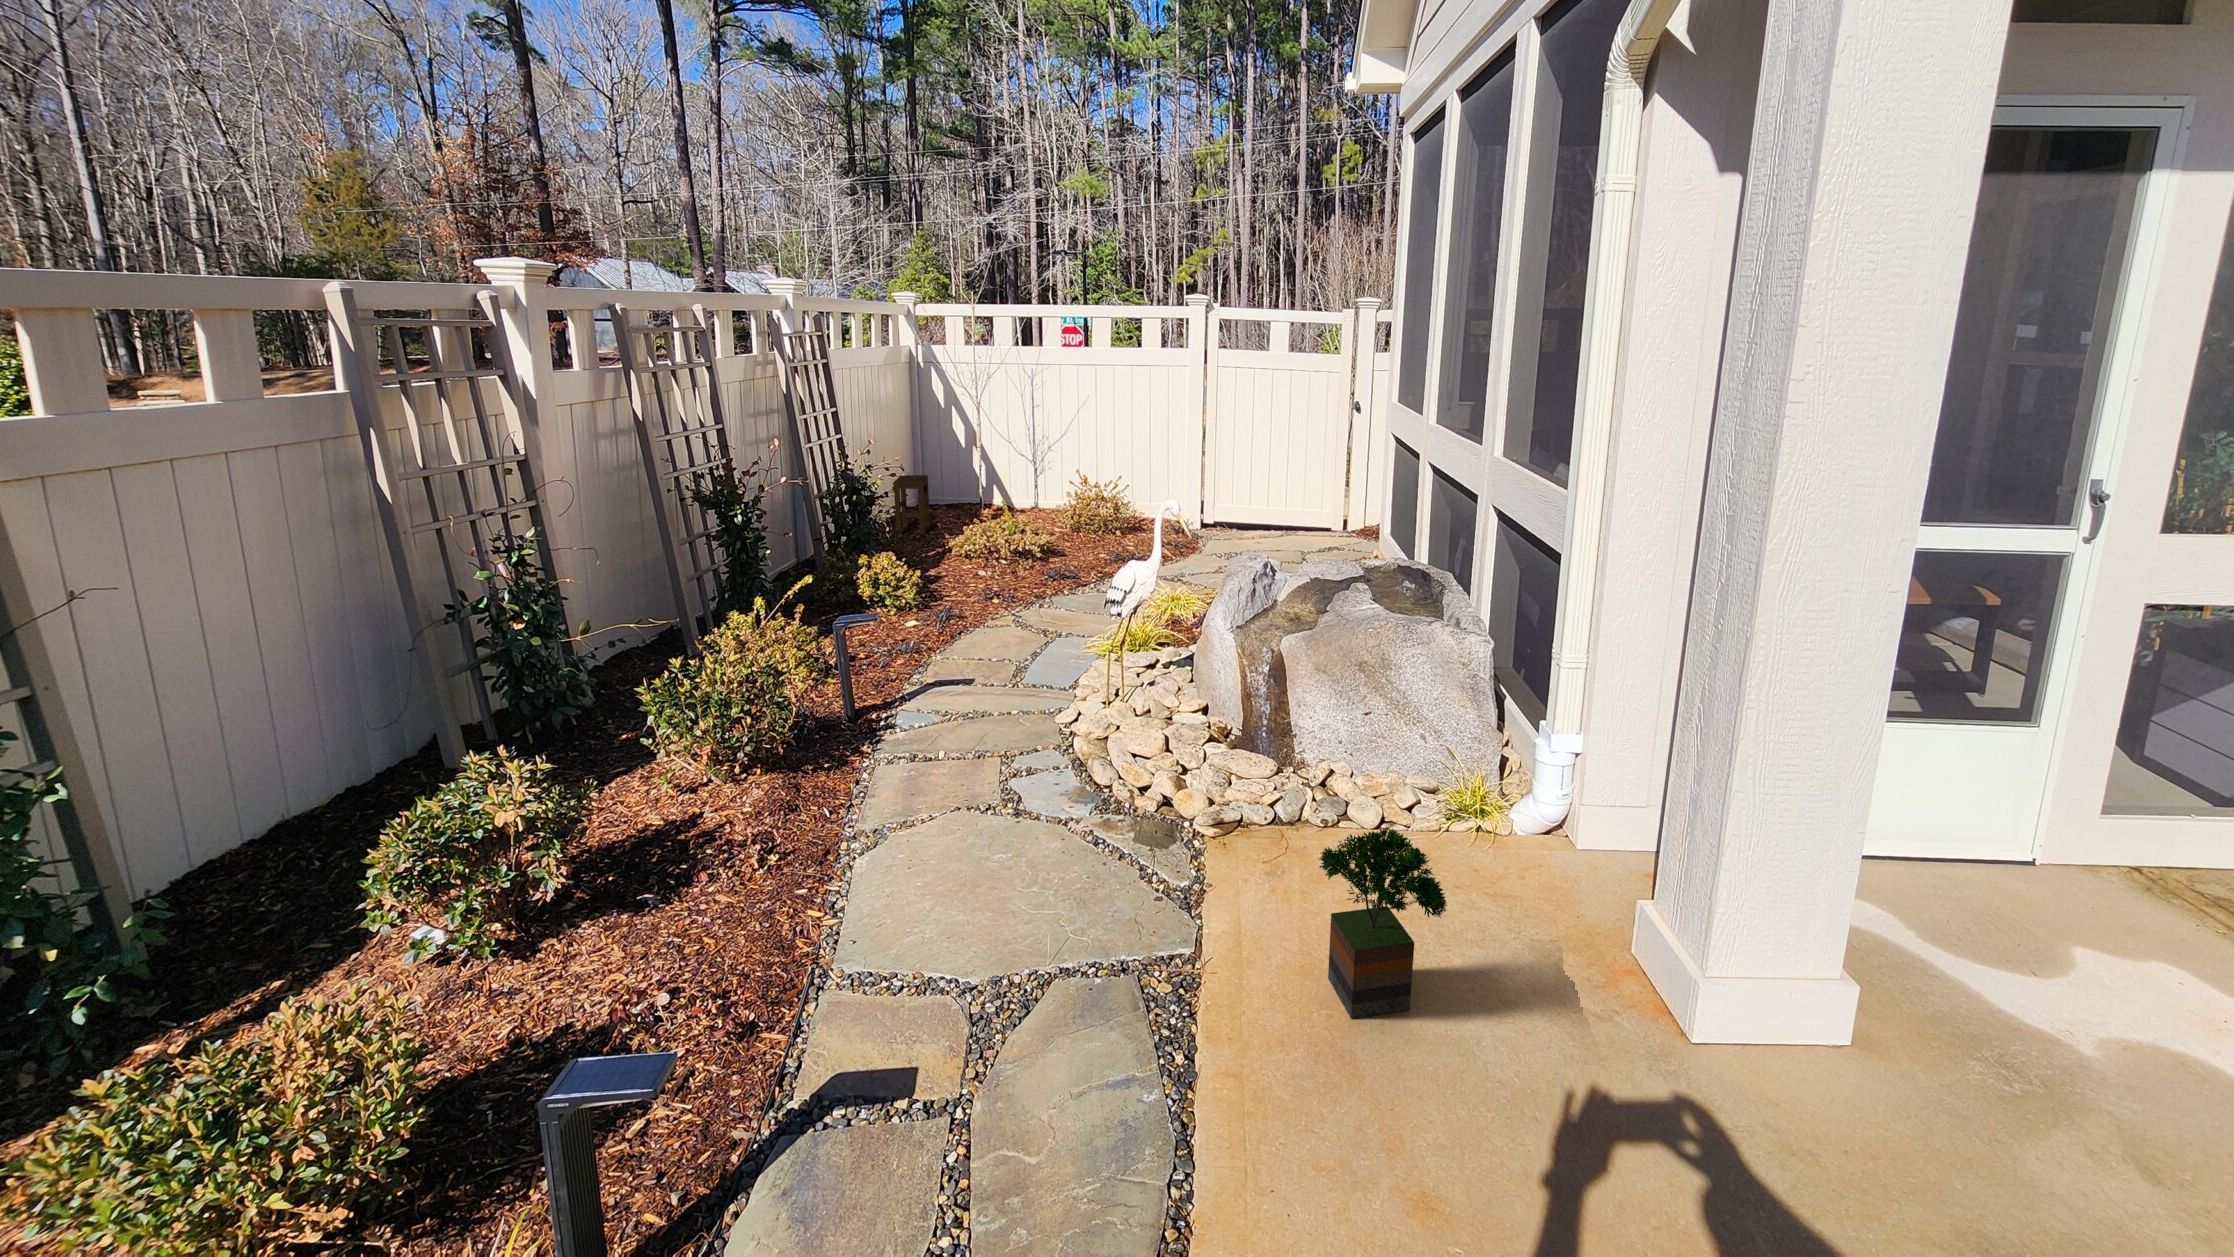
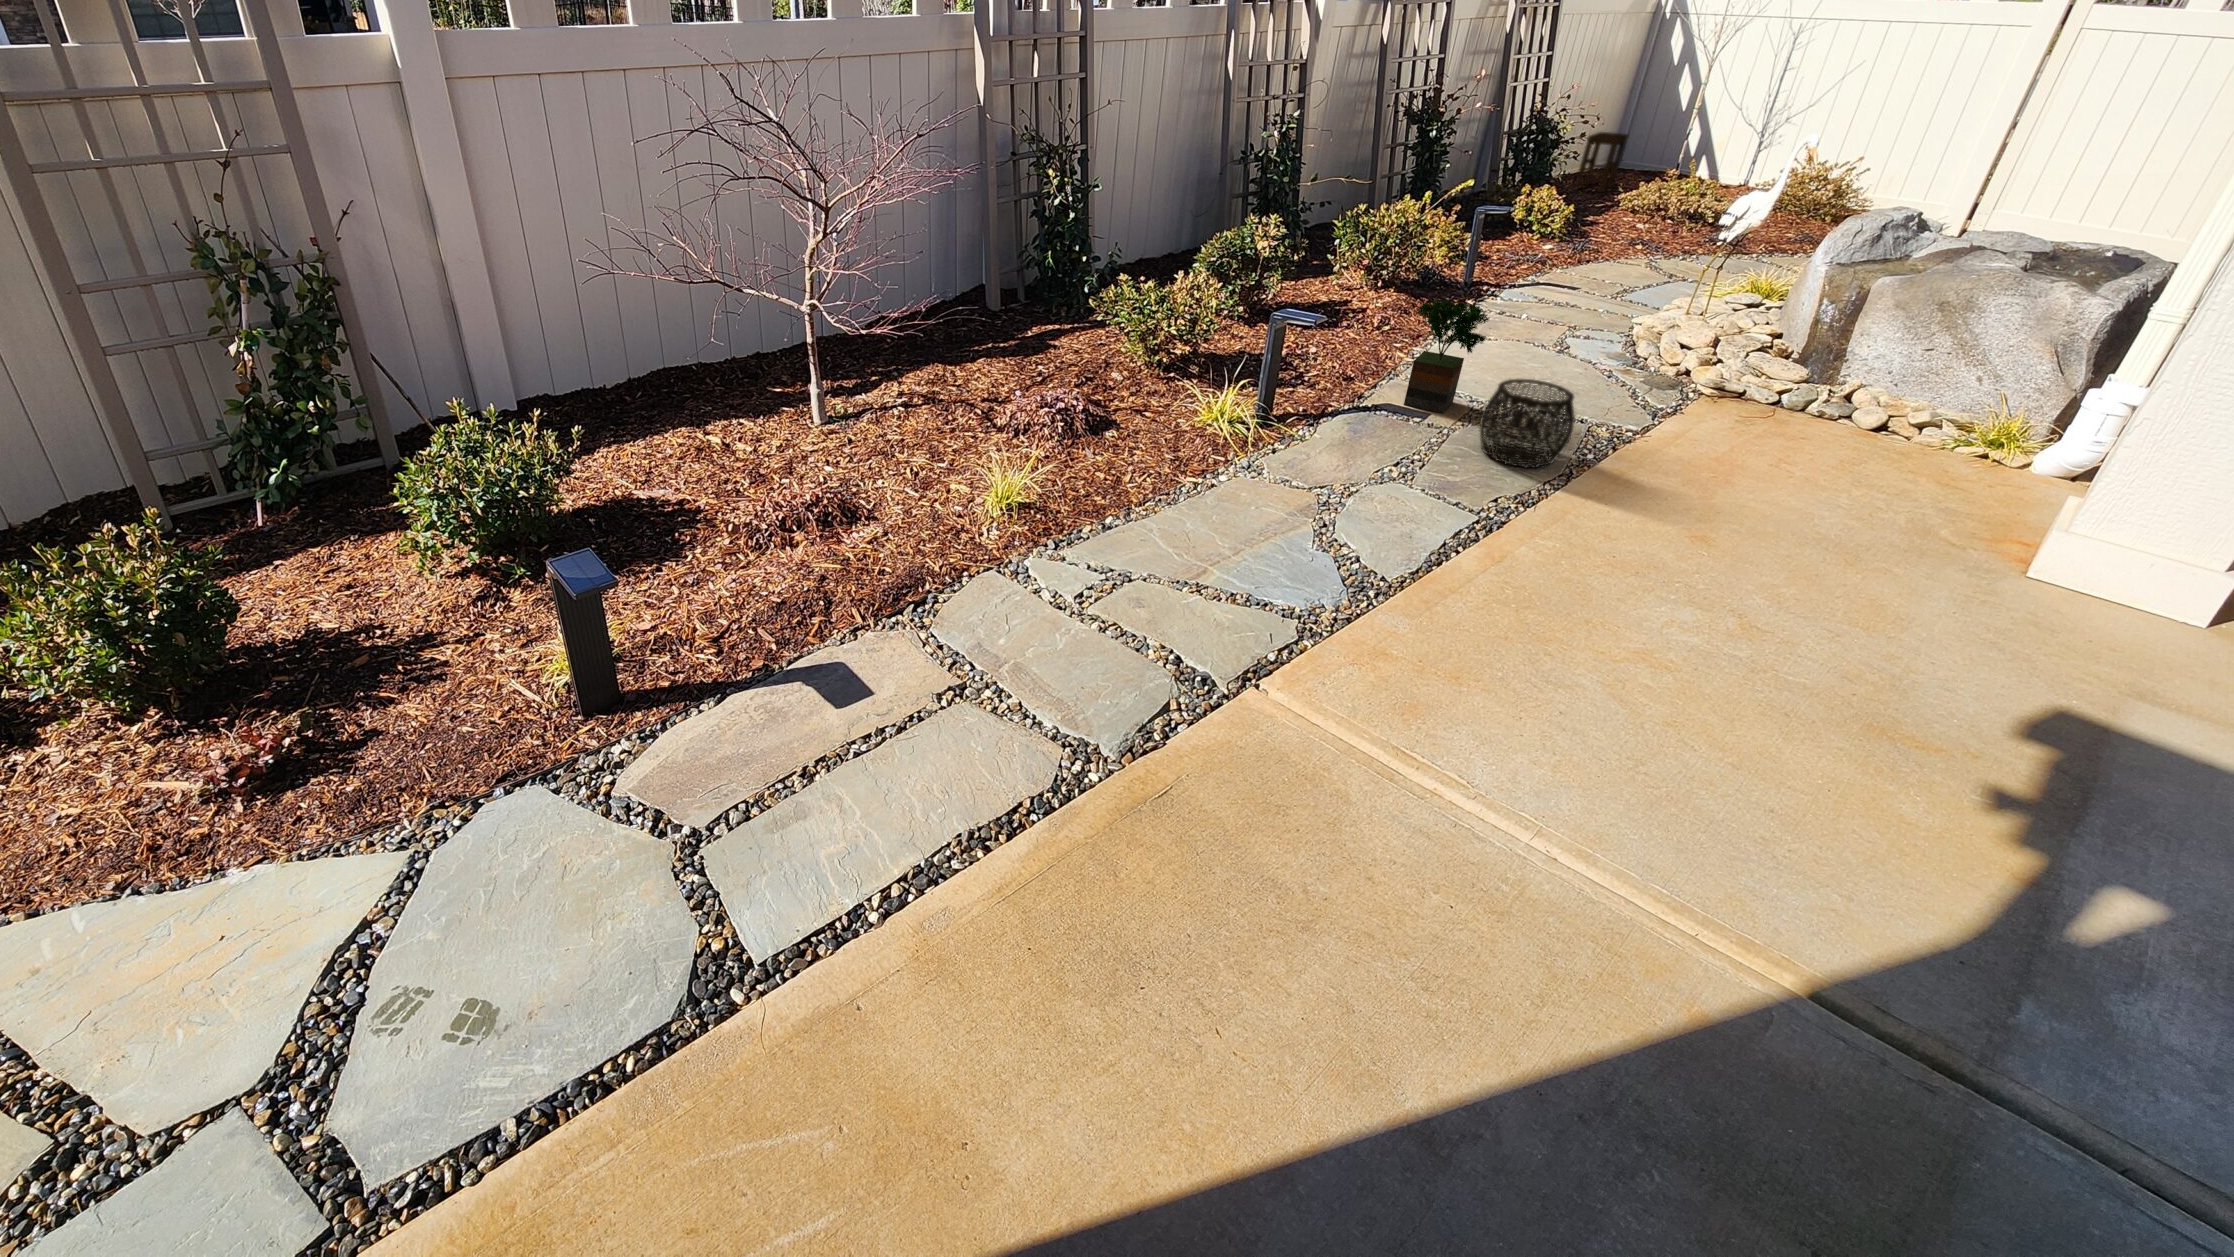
potted tree: present [1319,828,1447,1019] -> present [1404,299,1490,413]
woven basket: none [1011,968,1155,1152] -> present [1480,379,1574,468]

